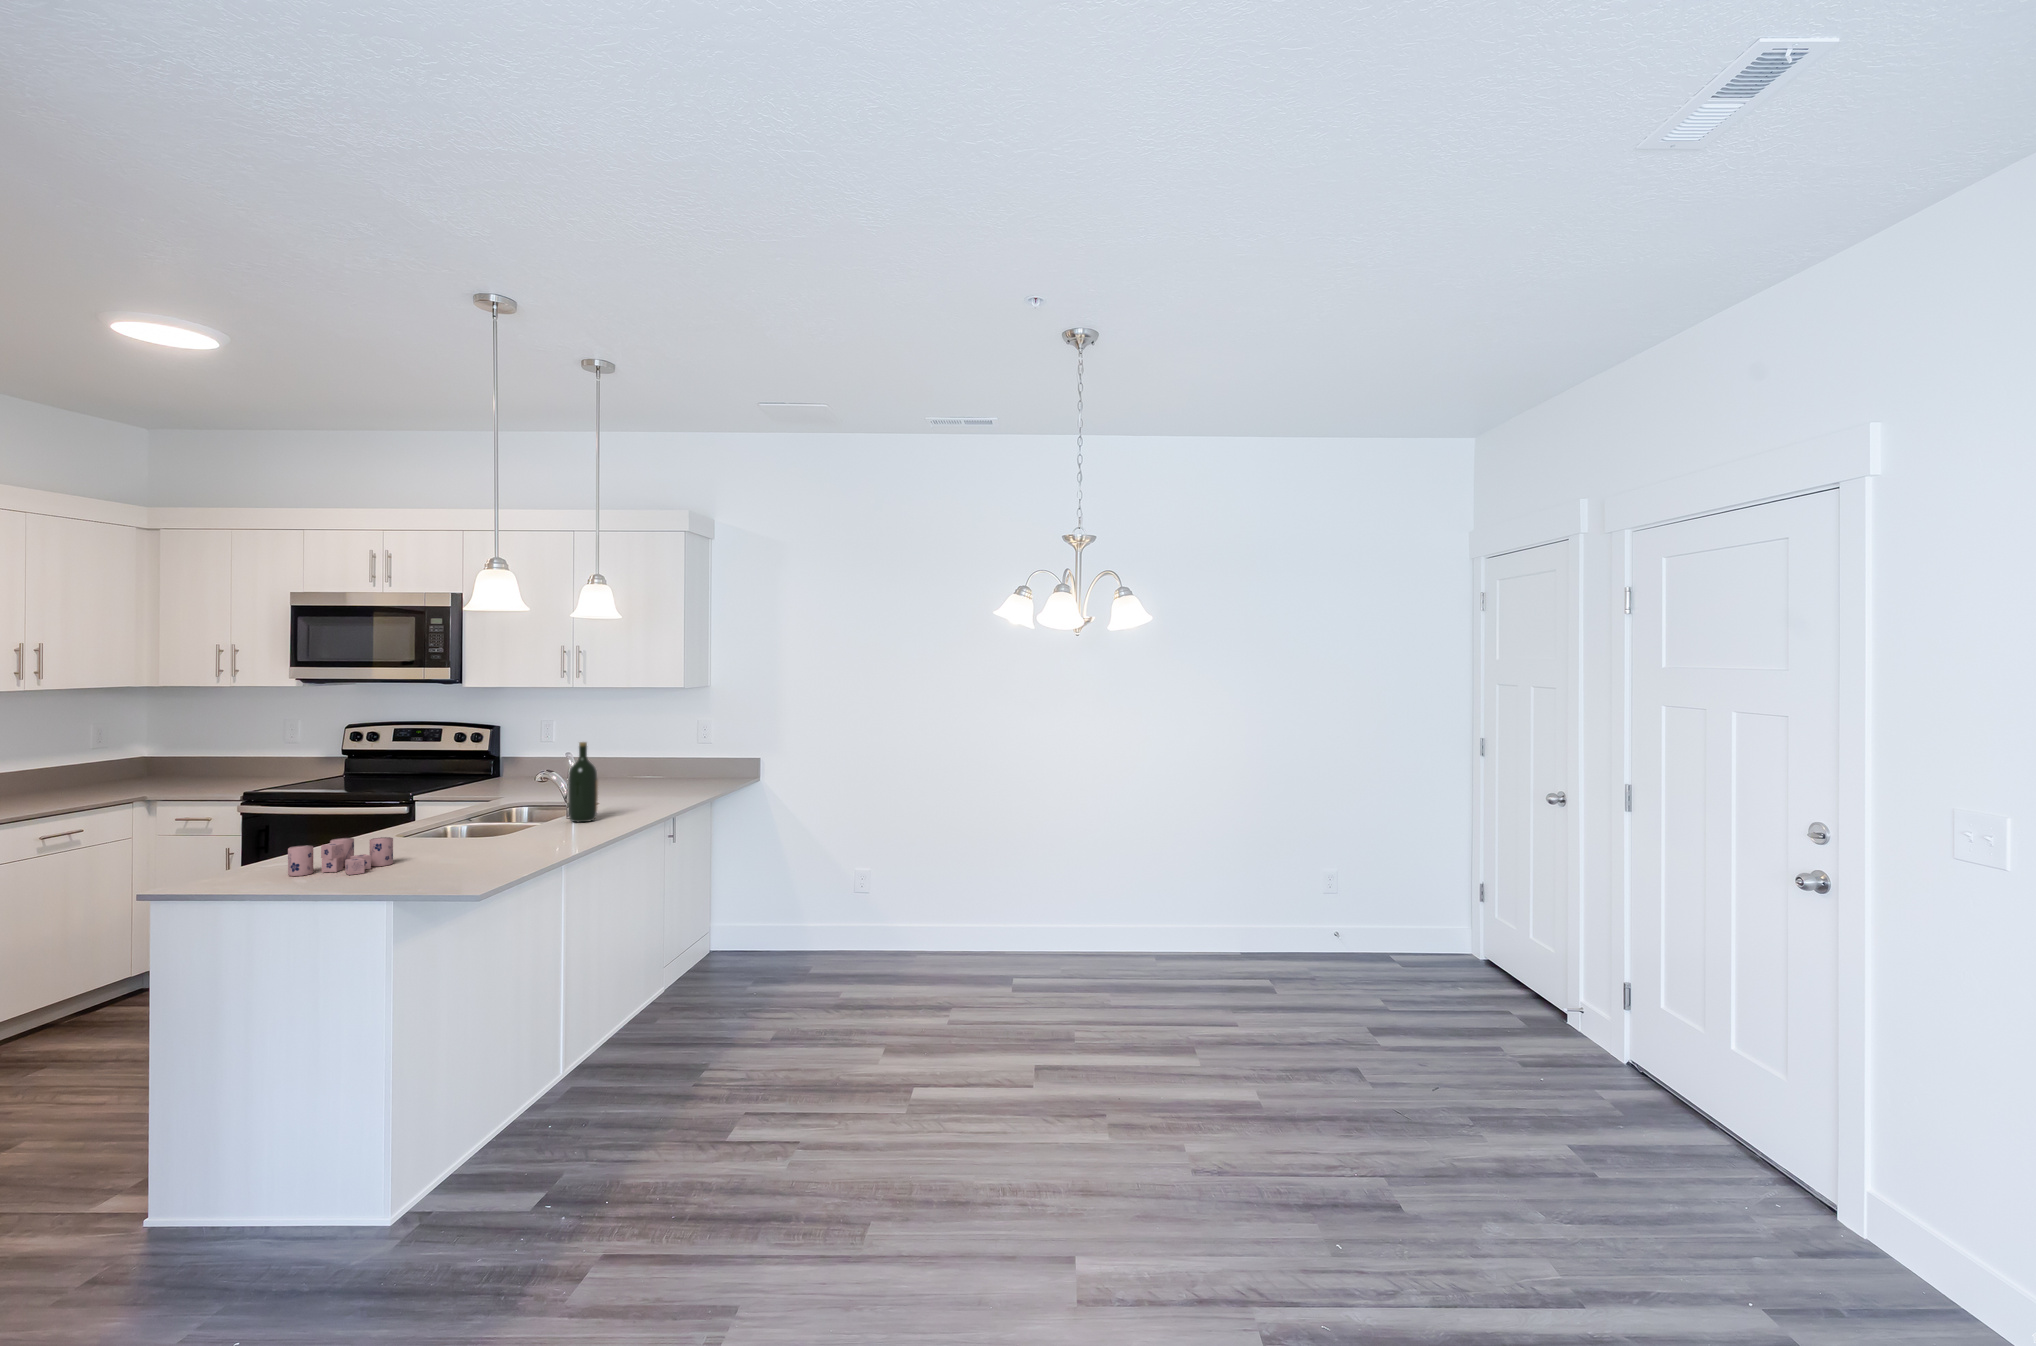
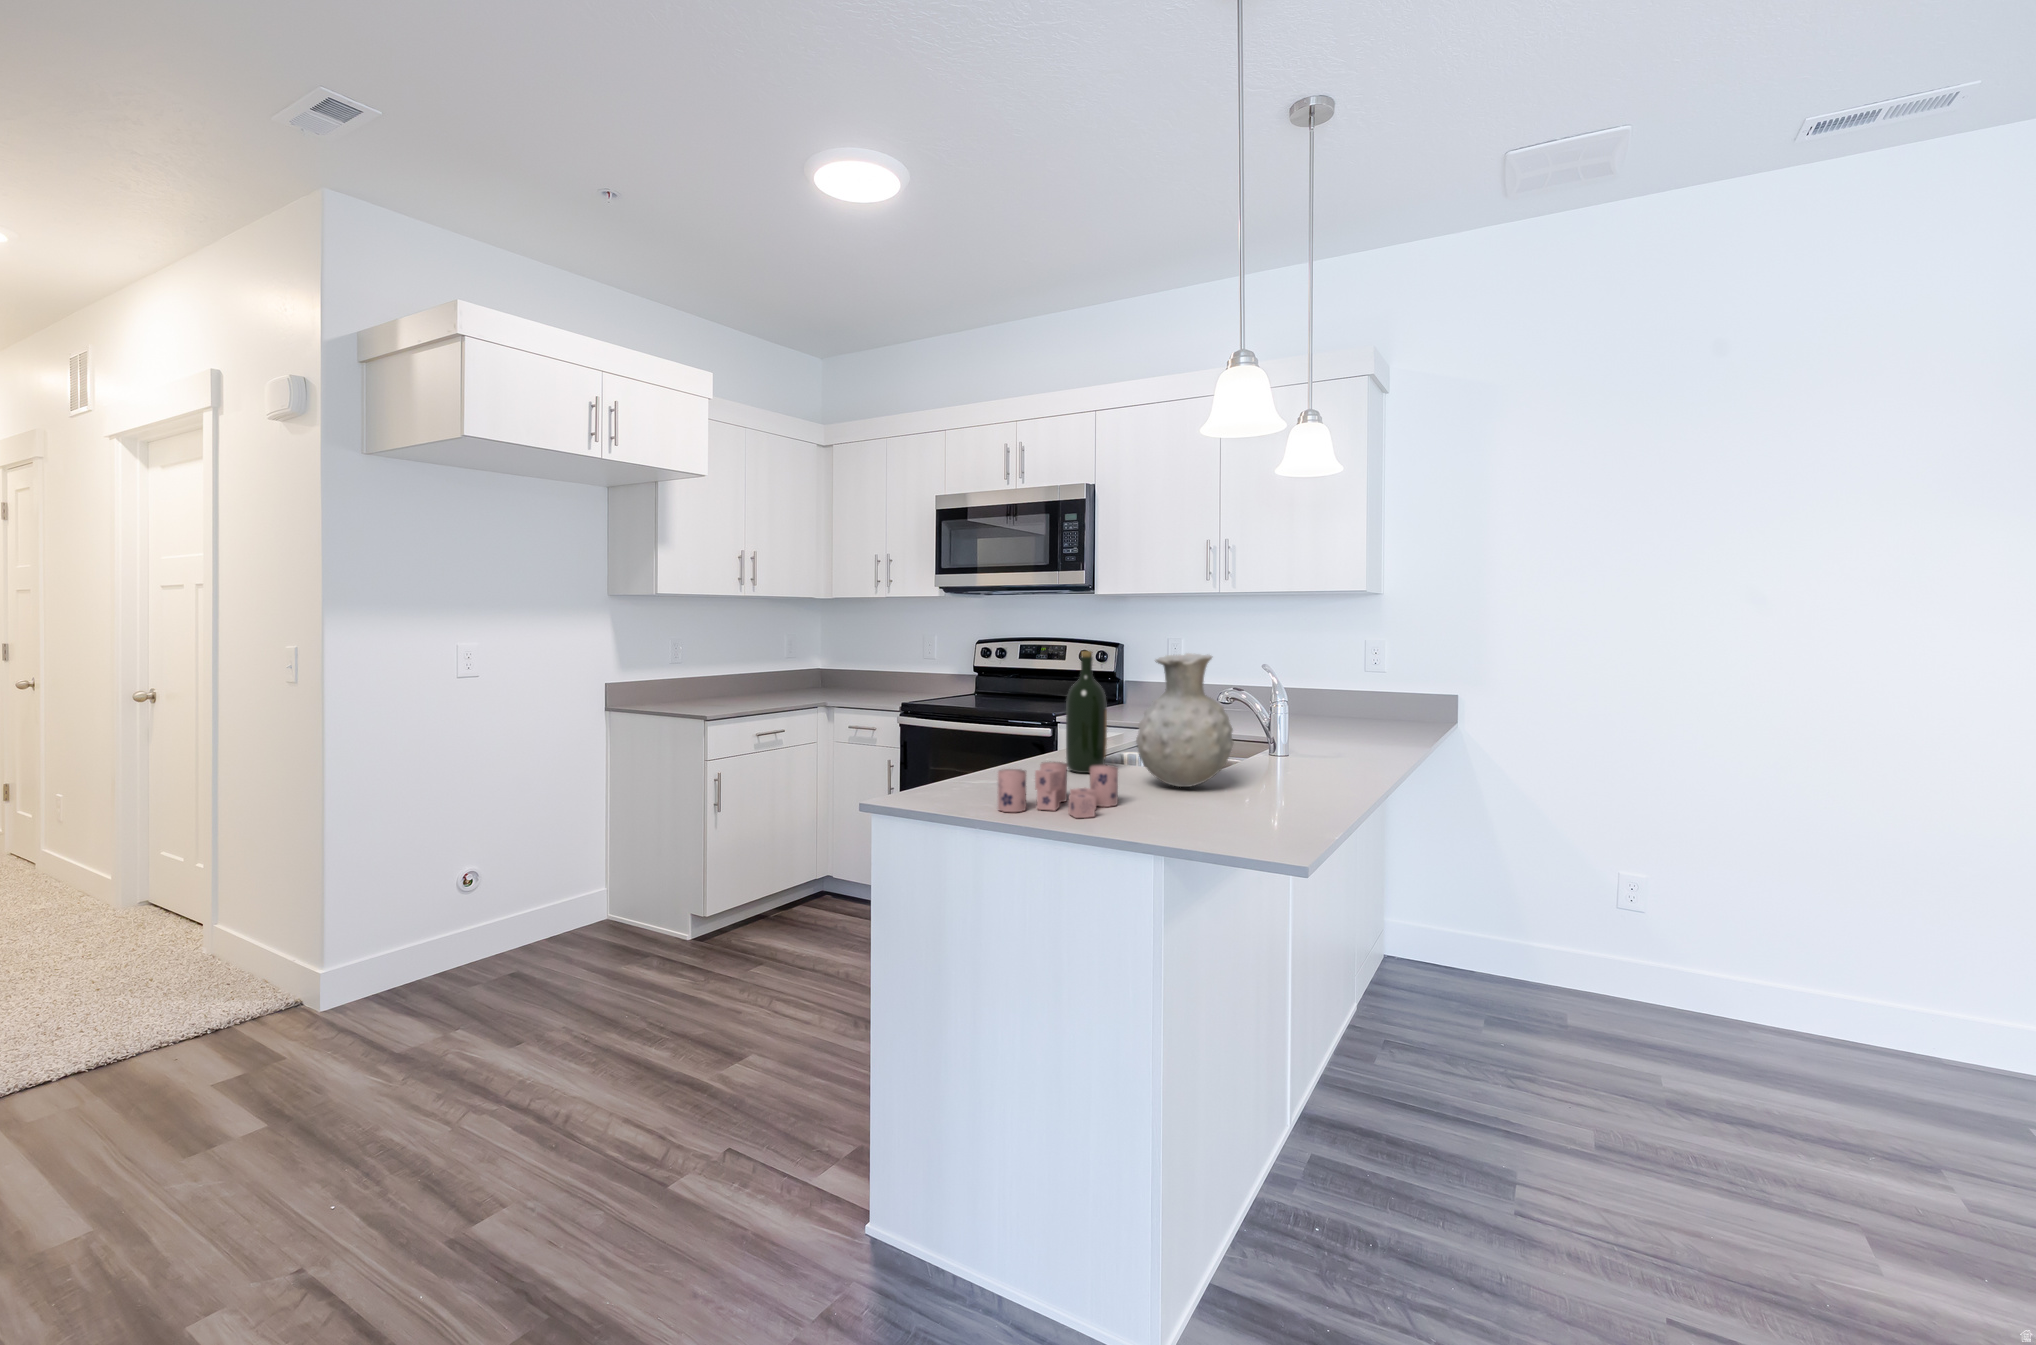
wine bottle: present [568,742,598,822] -> present [1066,651,1107,773]
vase: none [423,754,500,848] -> present [1136,653,1233,787]

